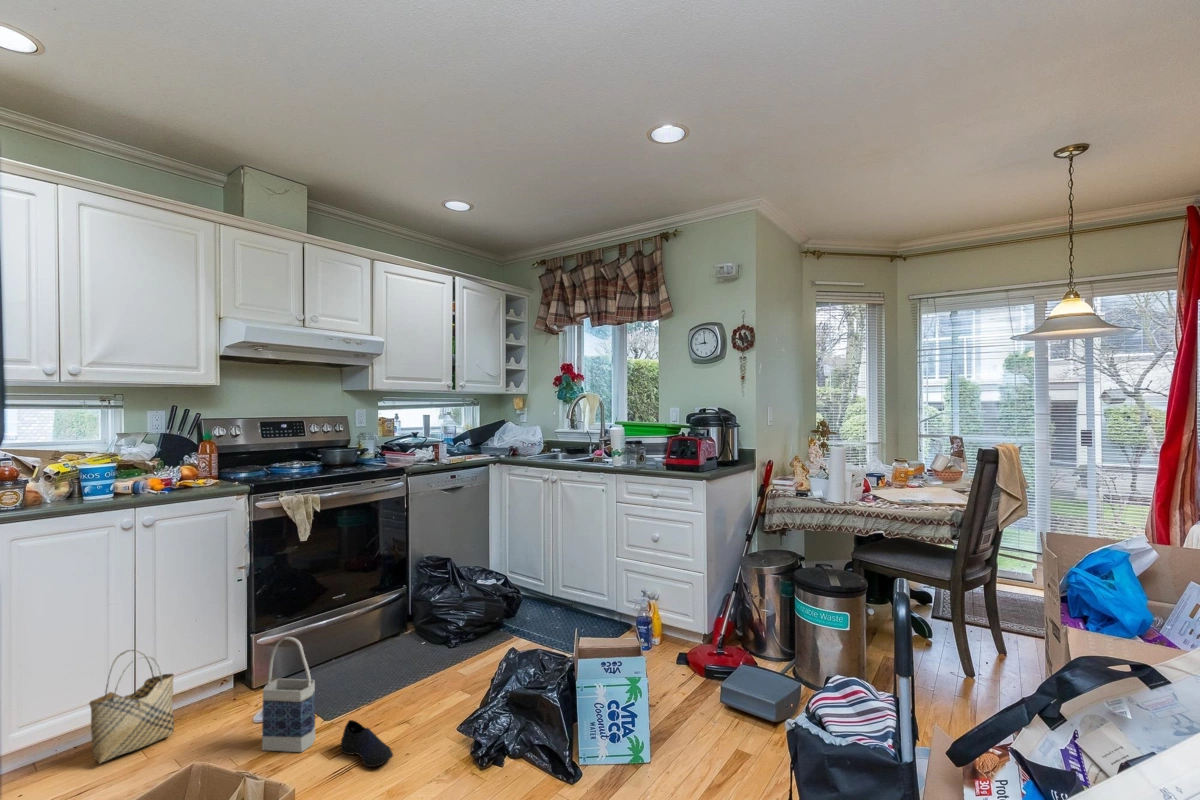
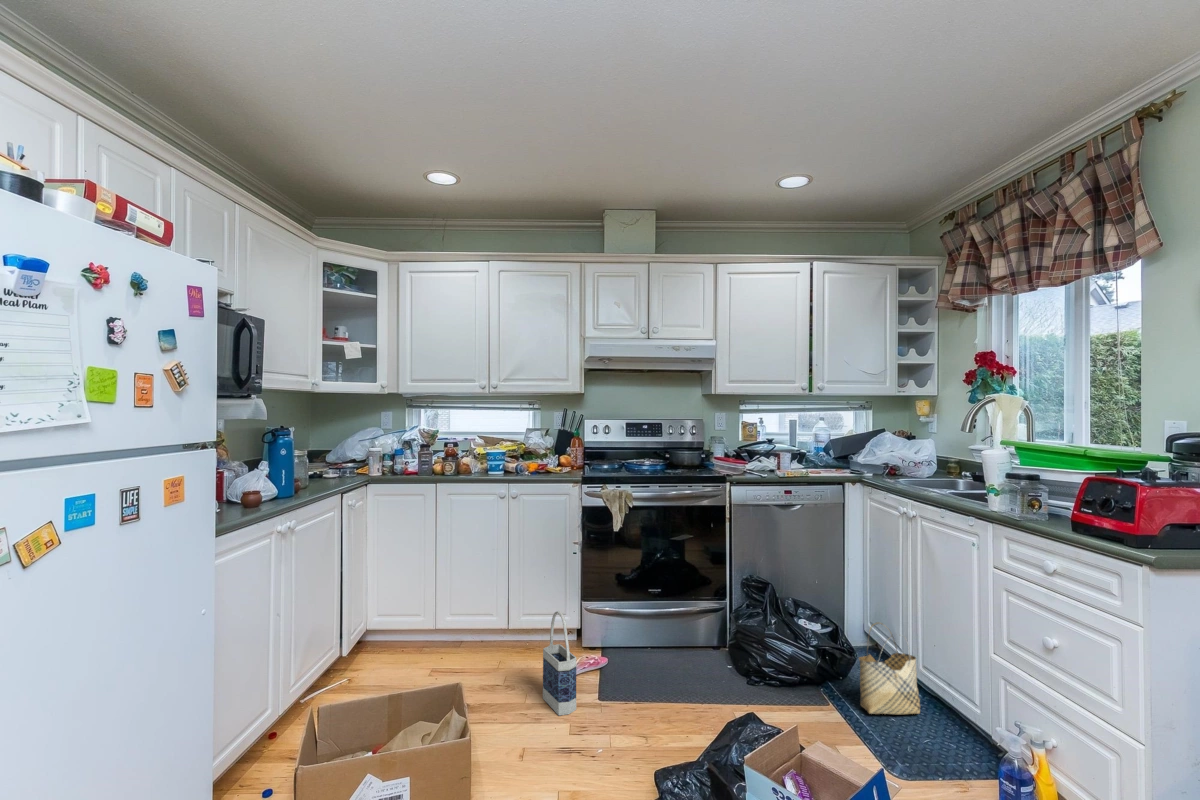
woven basket: present [89,650,174,763] -> present [859,622,920,715]
shoe: present [341,720,393,767] -> none [579,707,604,763]

